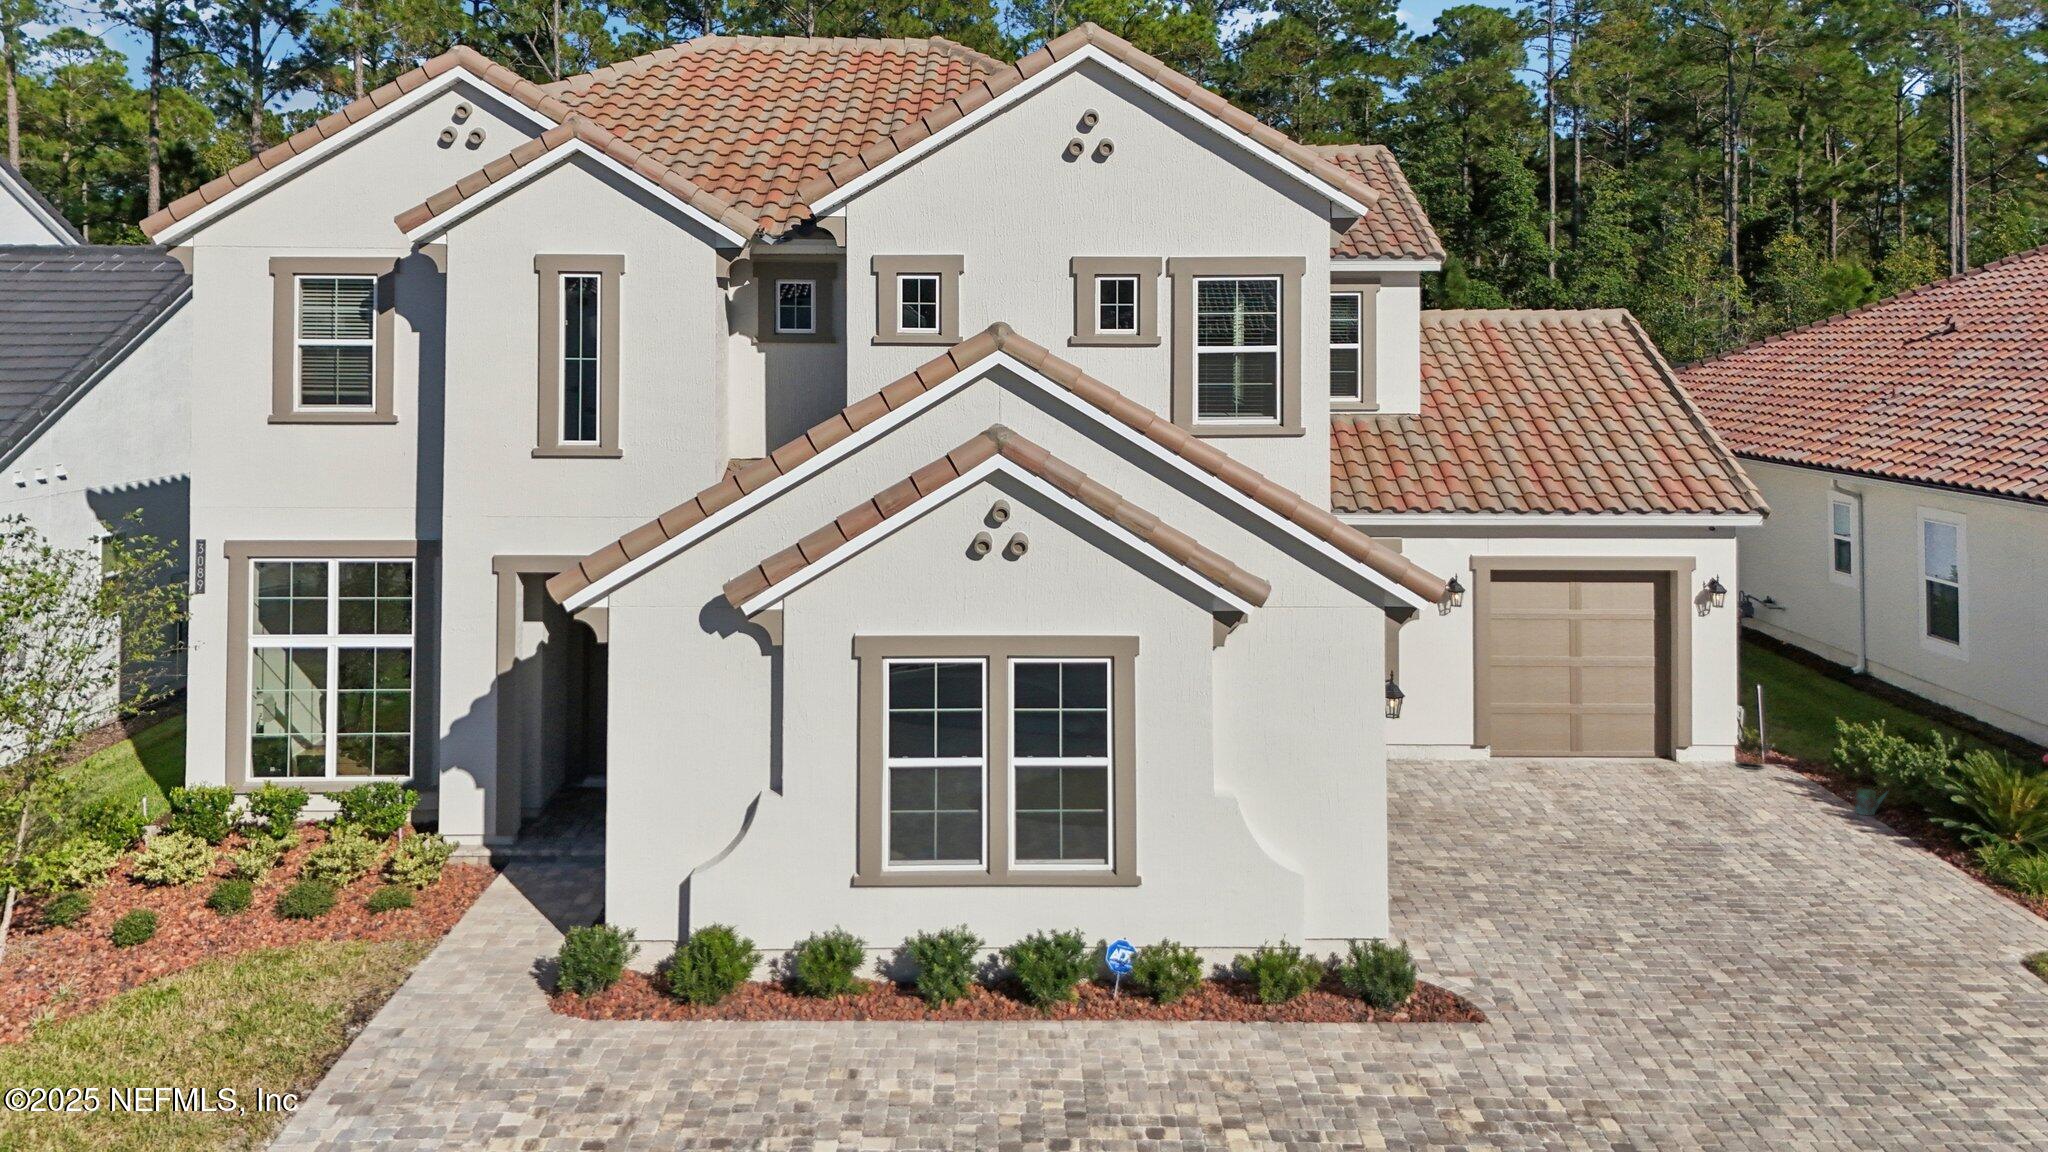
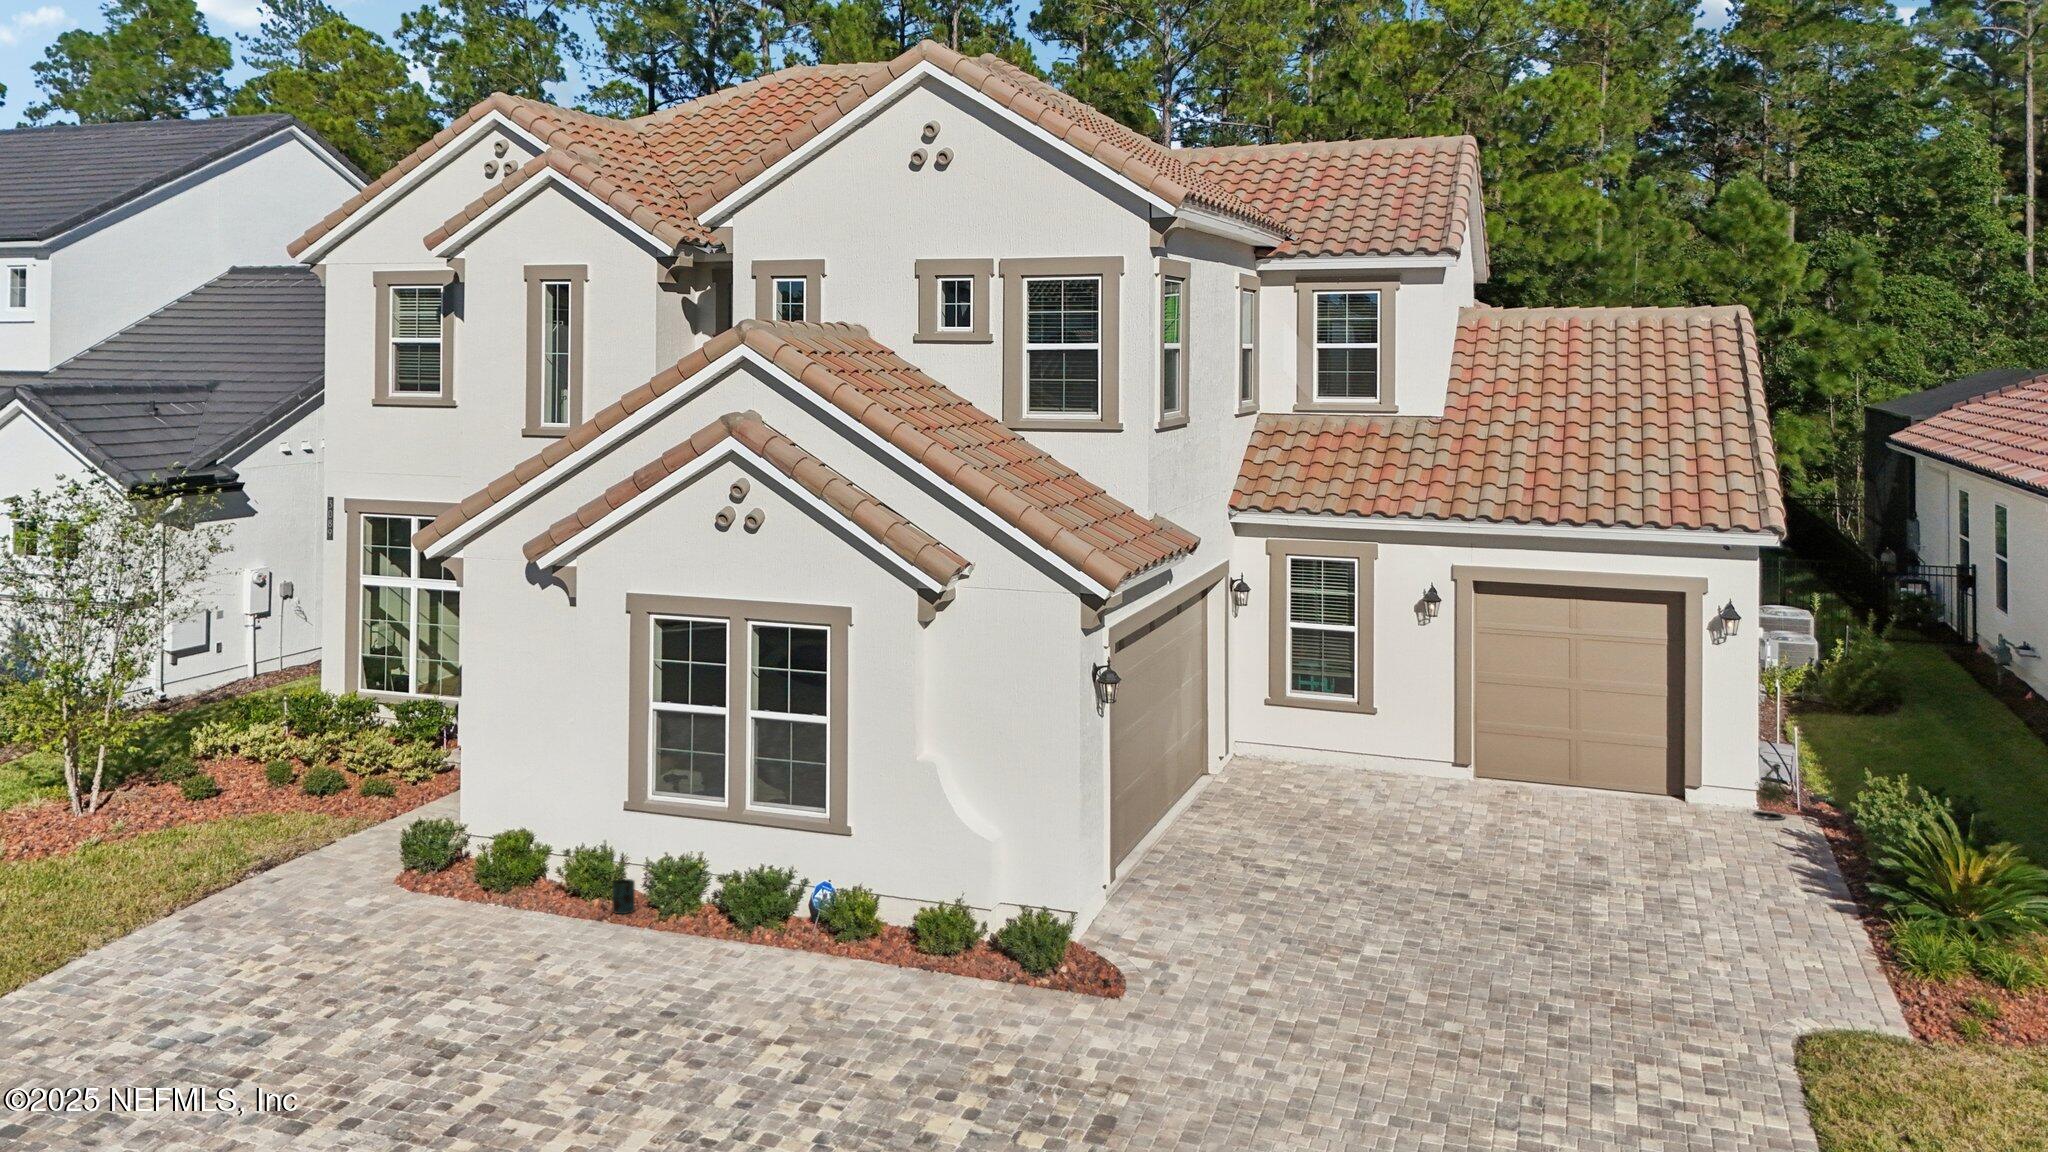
watering can: present [1855,787,1892,816] -> present [612,879,635,914]

